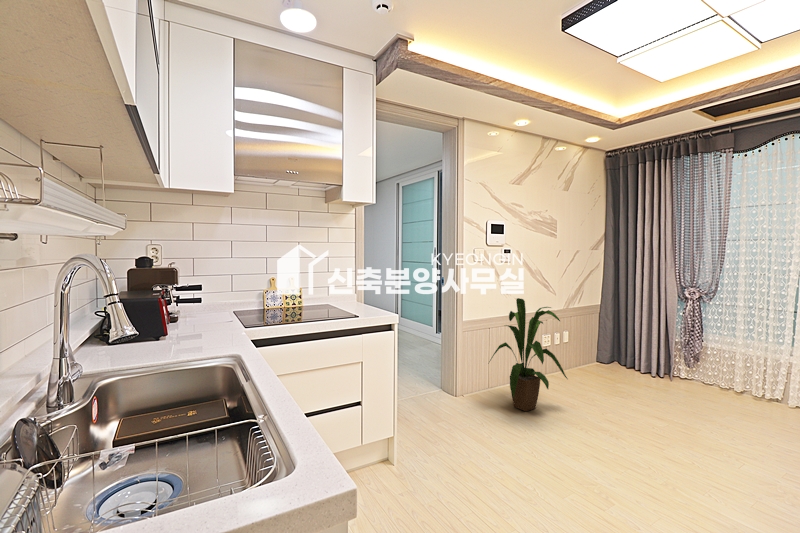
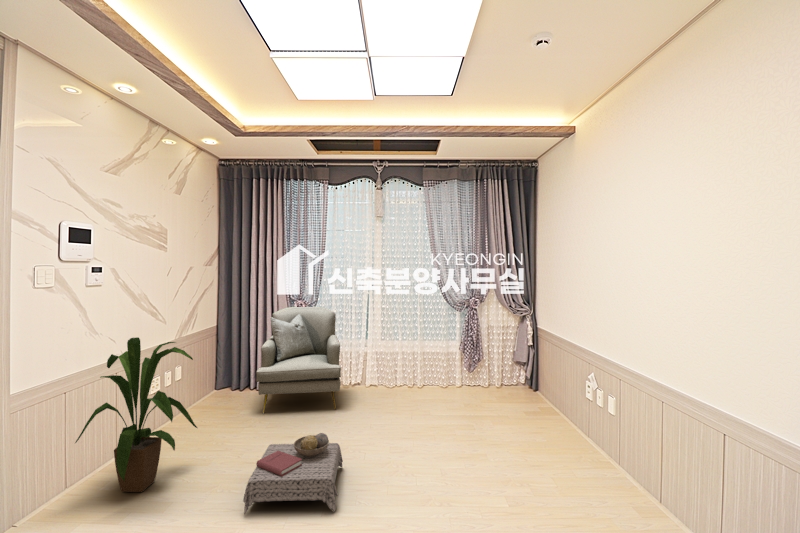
armchair: none [632,293,742,411] -> present [256,306,341,413]
ottoman: none [591,410,708,488] -> present [243,433,343,514]

